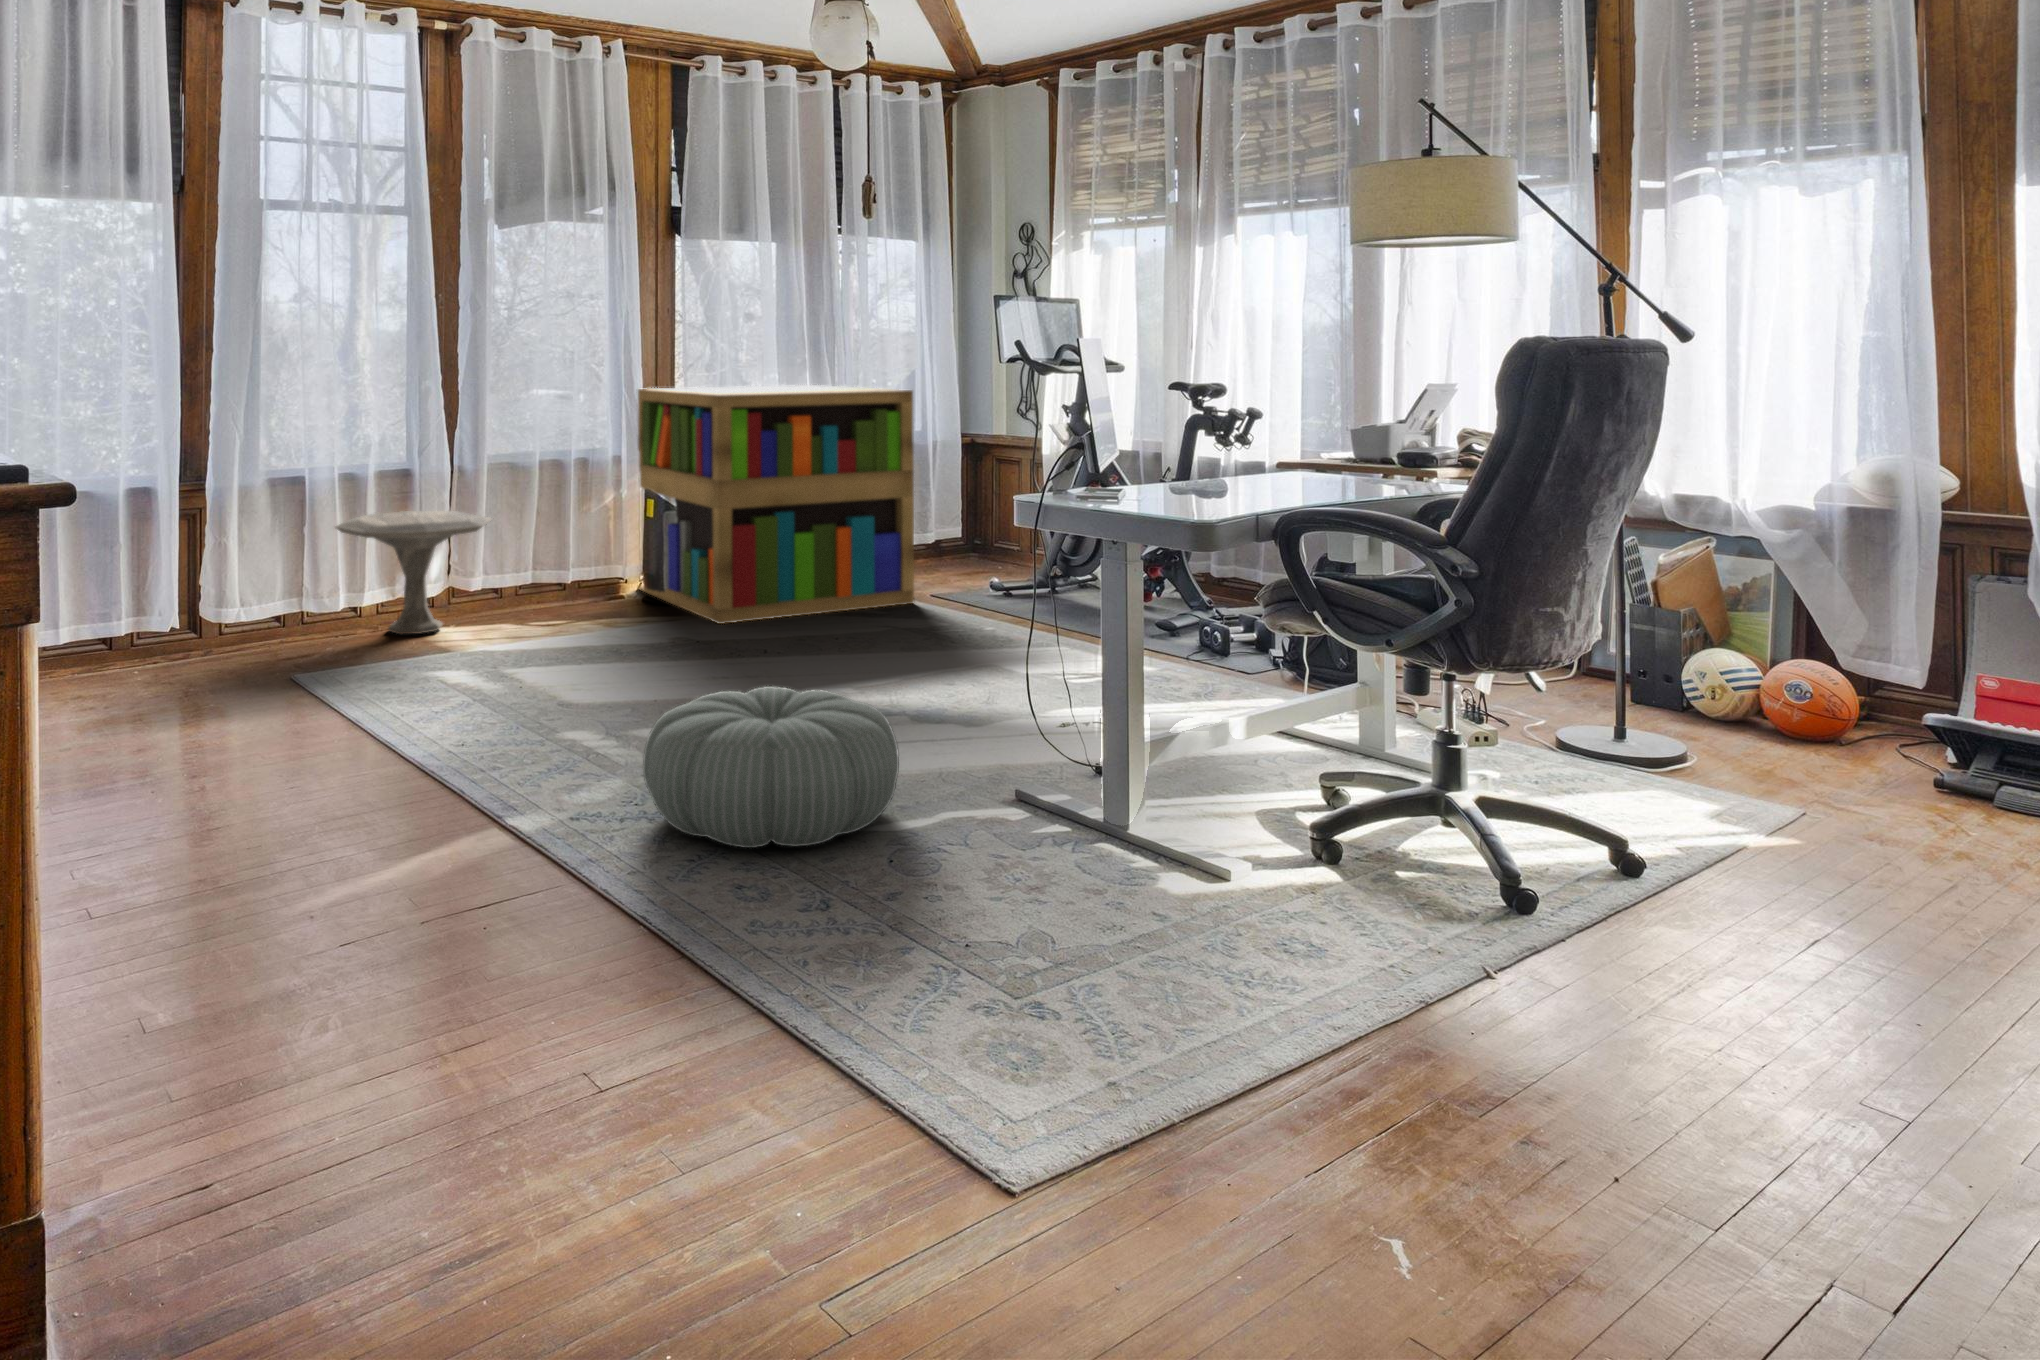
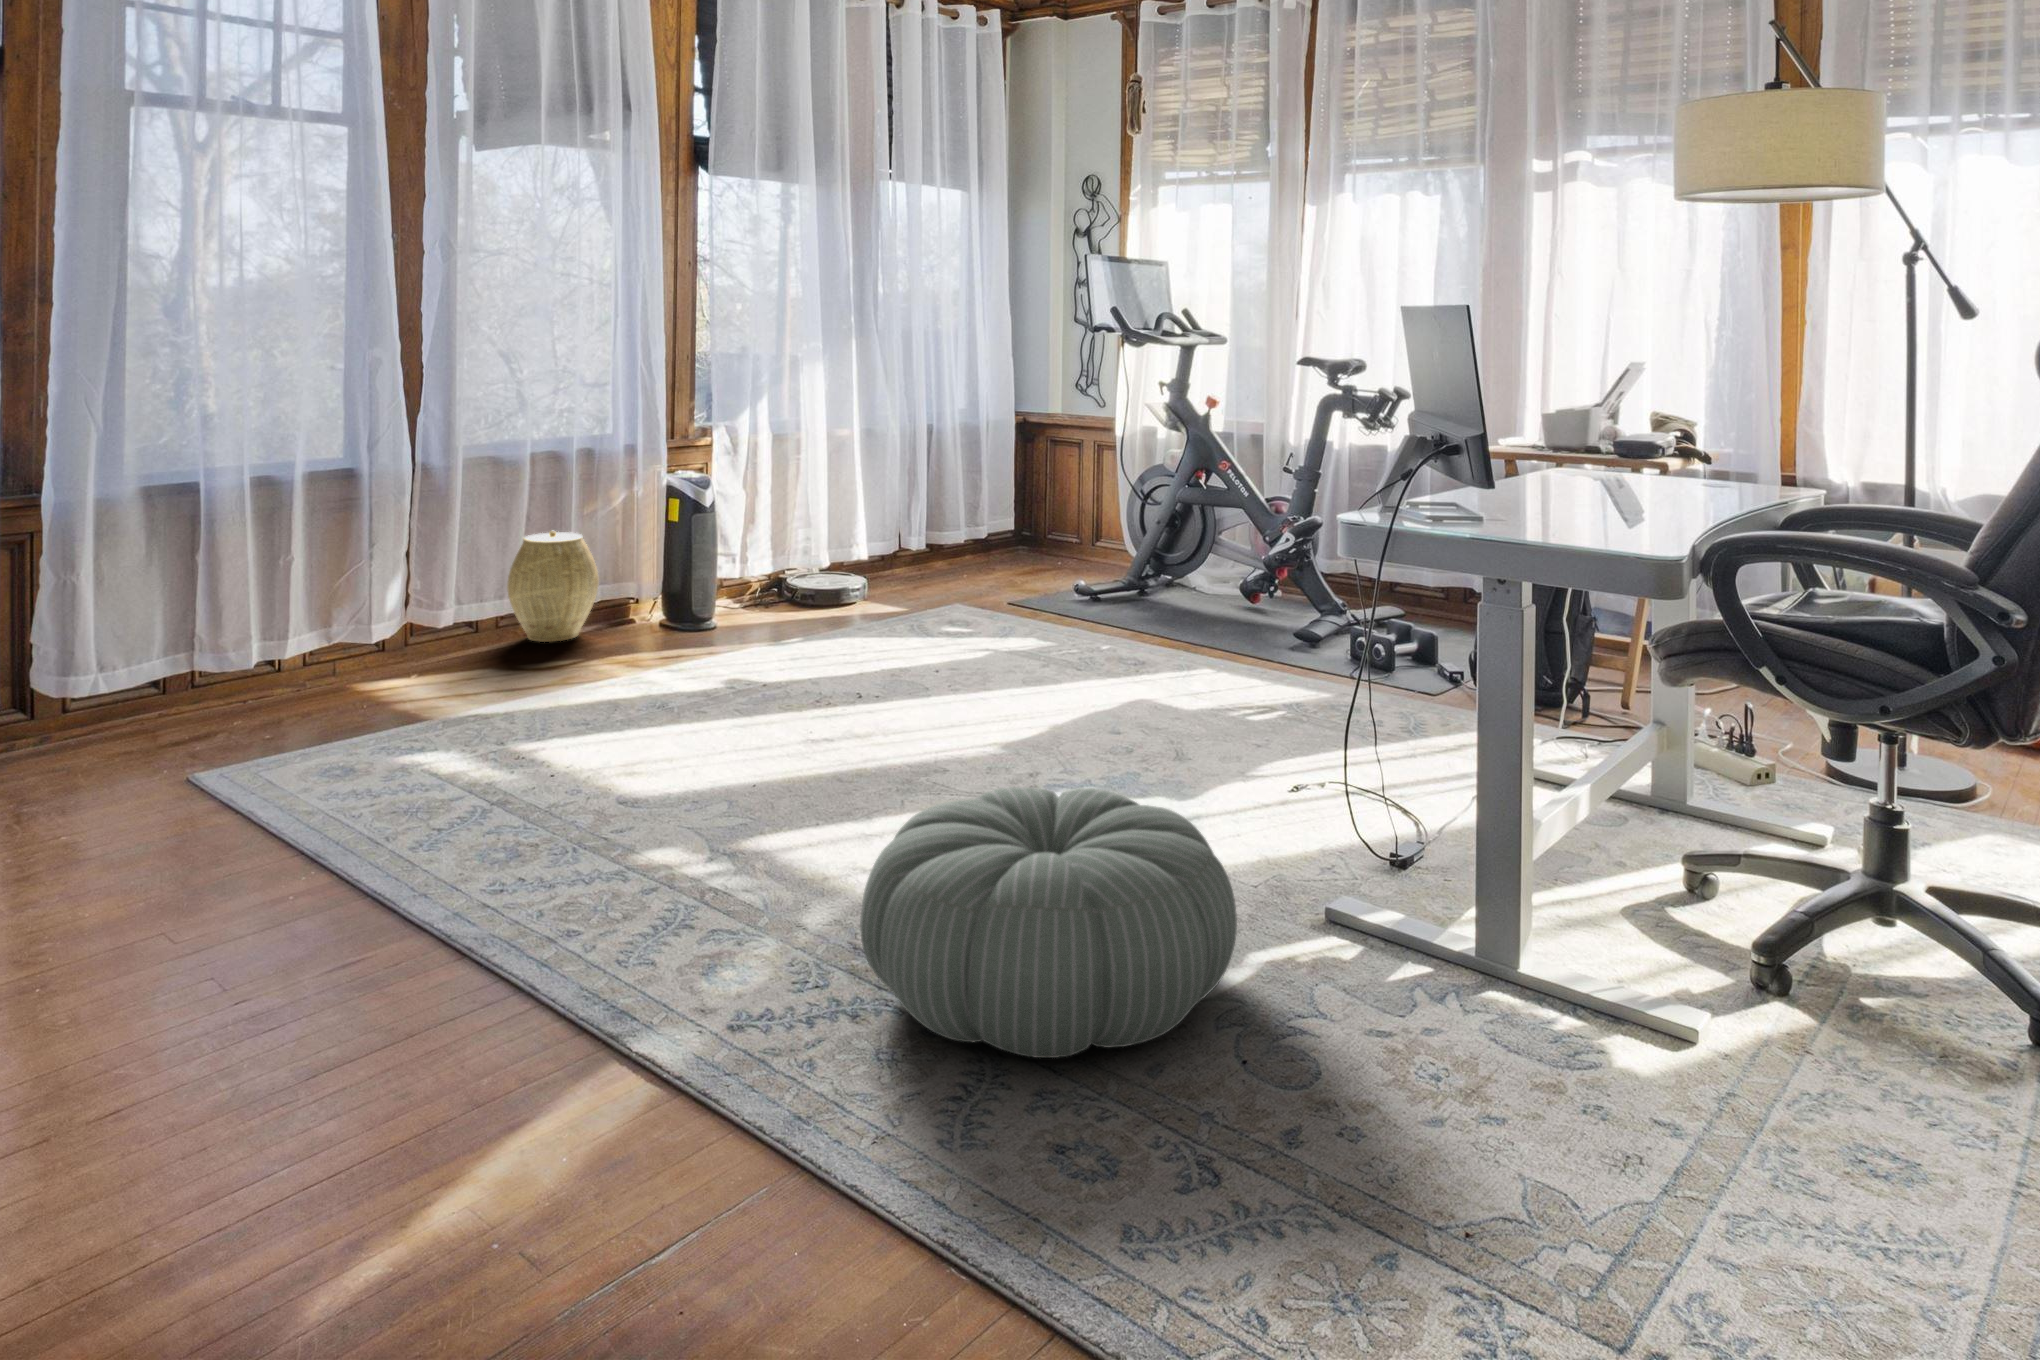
bookshelf: present [638,385,914,624] -> none [649,357,1004,657]
side table: present [335,511,491,634] -> none [248,522,479,695]
woven basket: none [523,522,591,608] -> present [507,531,599,642]

